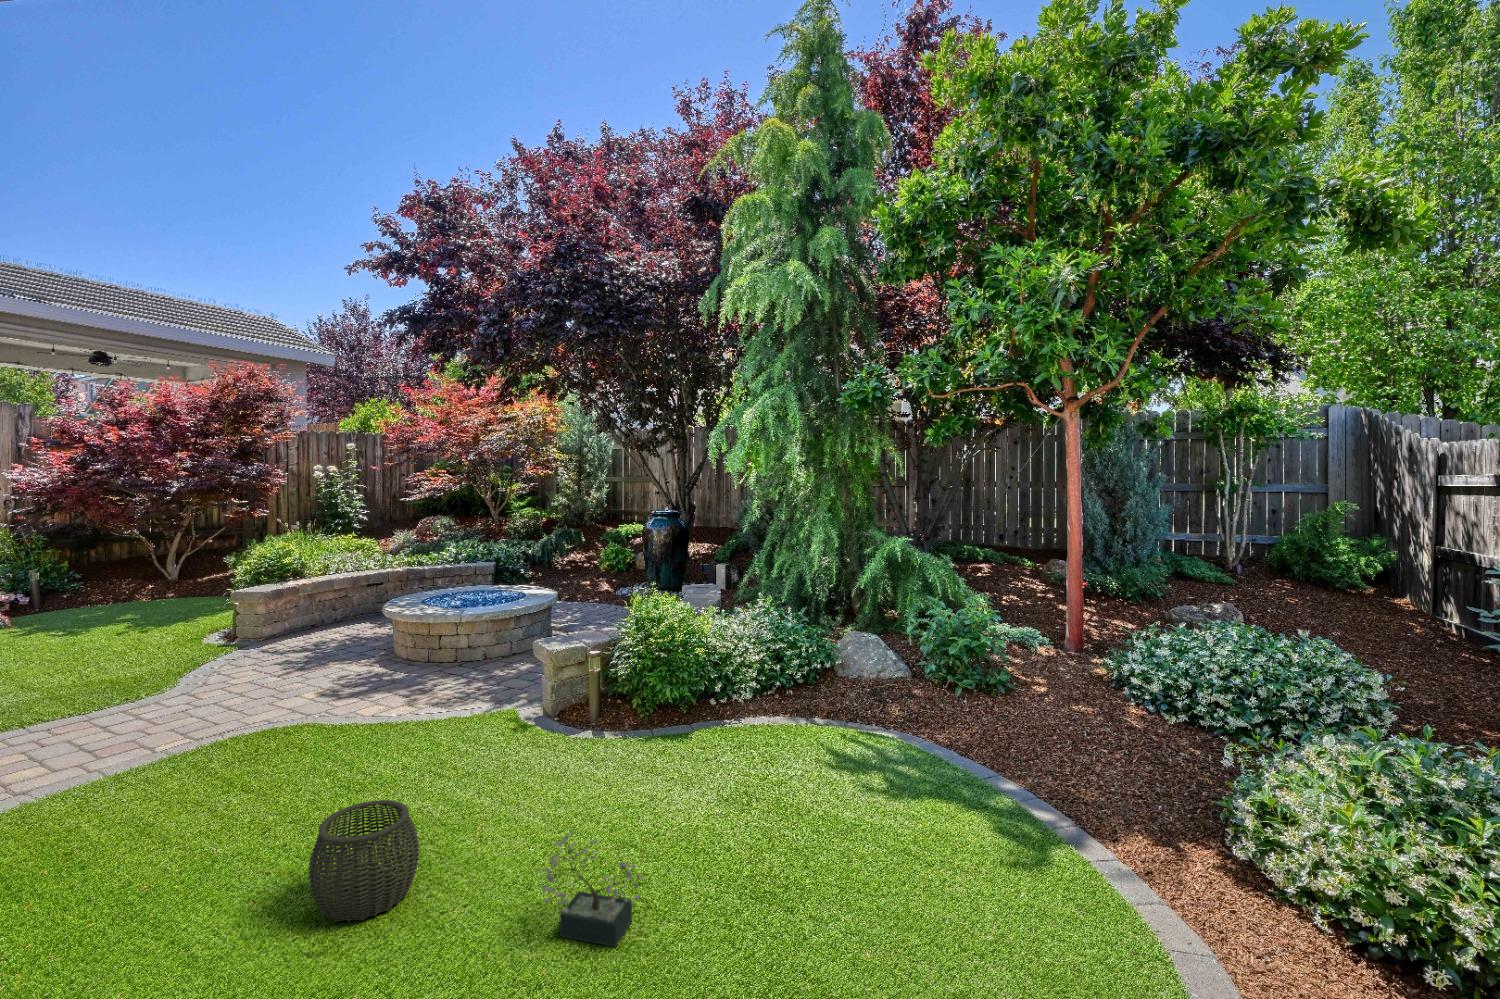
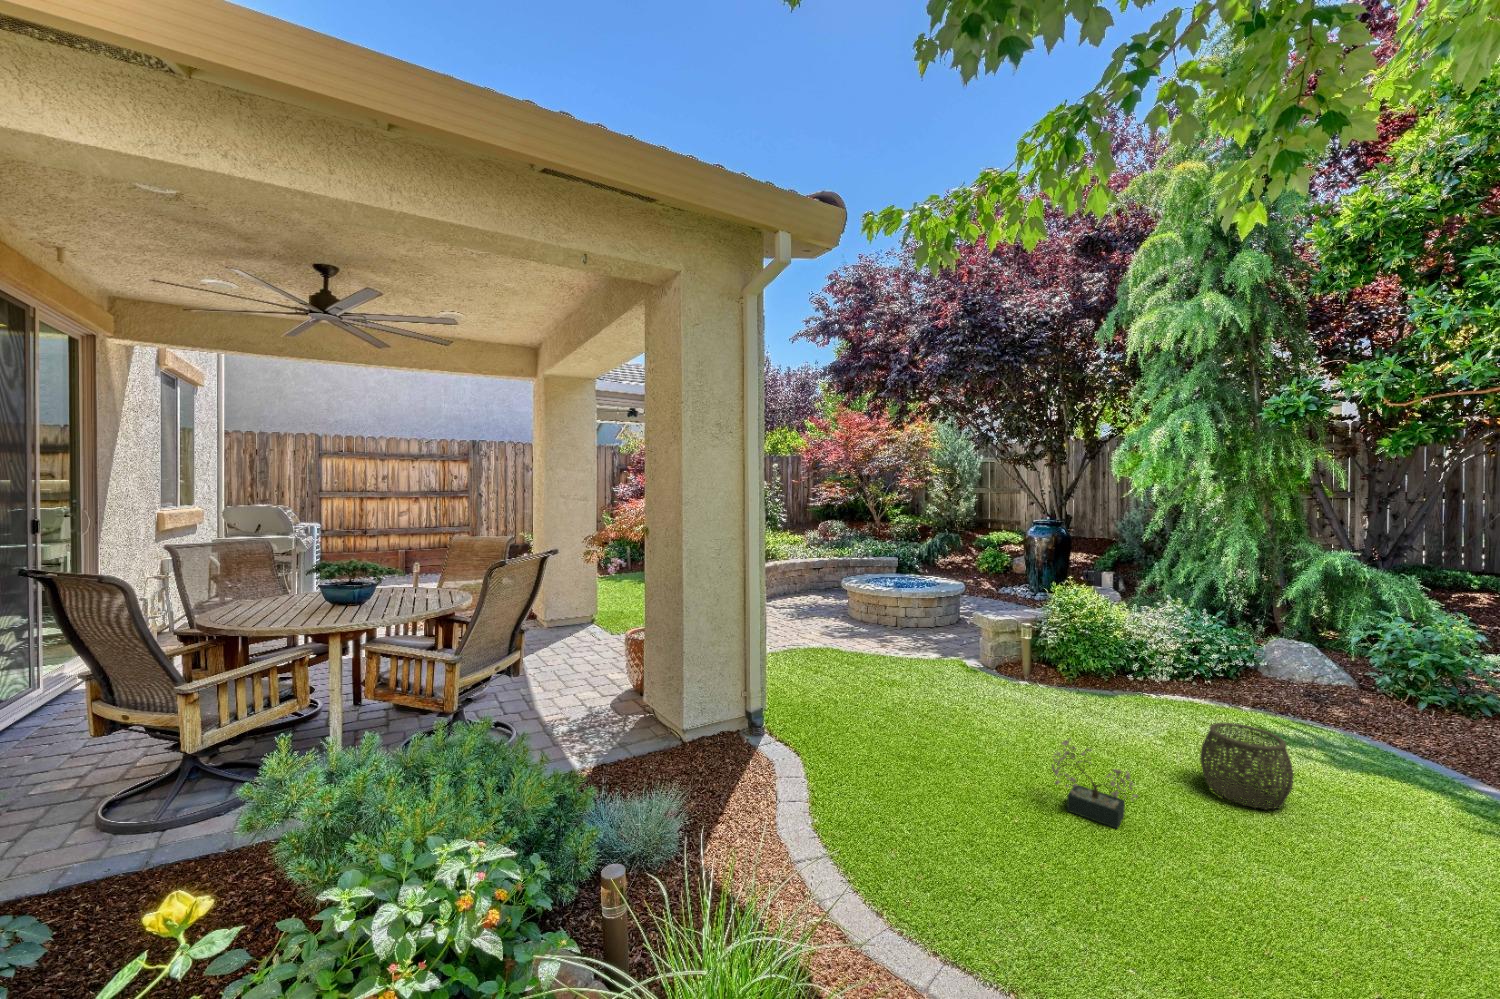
woven basket: present [308,800,420,922] -> present [1200,723,1294,810]

